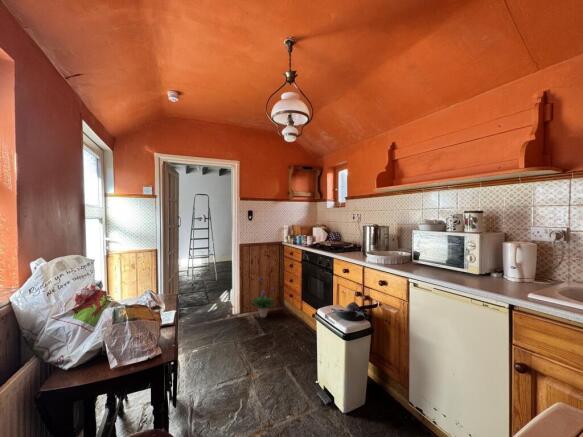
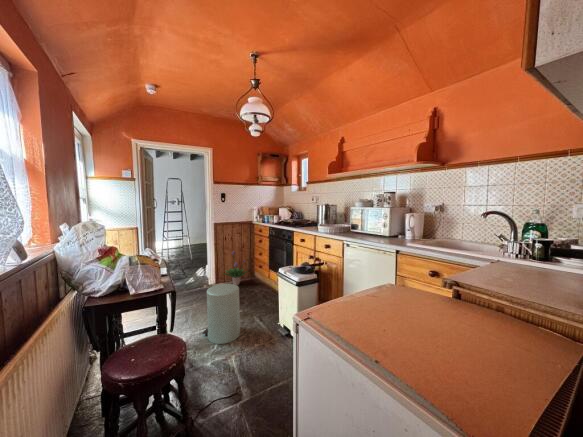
trash can: none [219,327,267,414] -> present [202,284,240,344]

